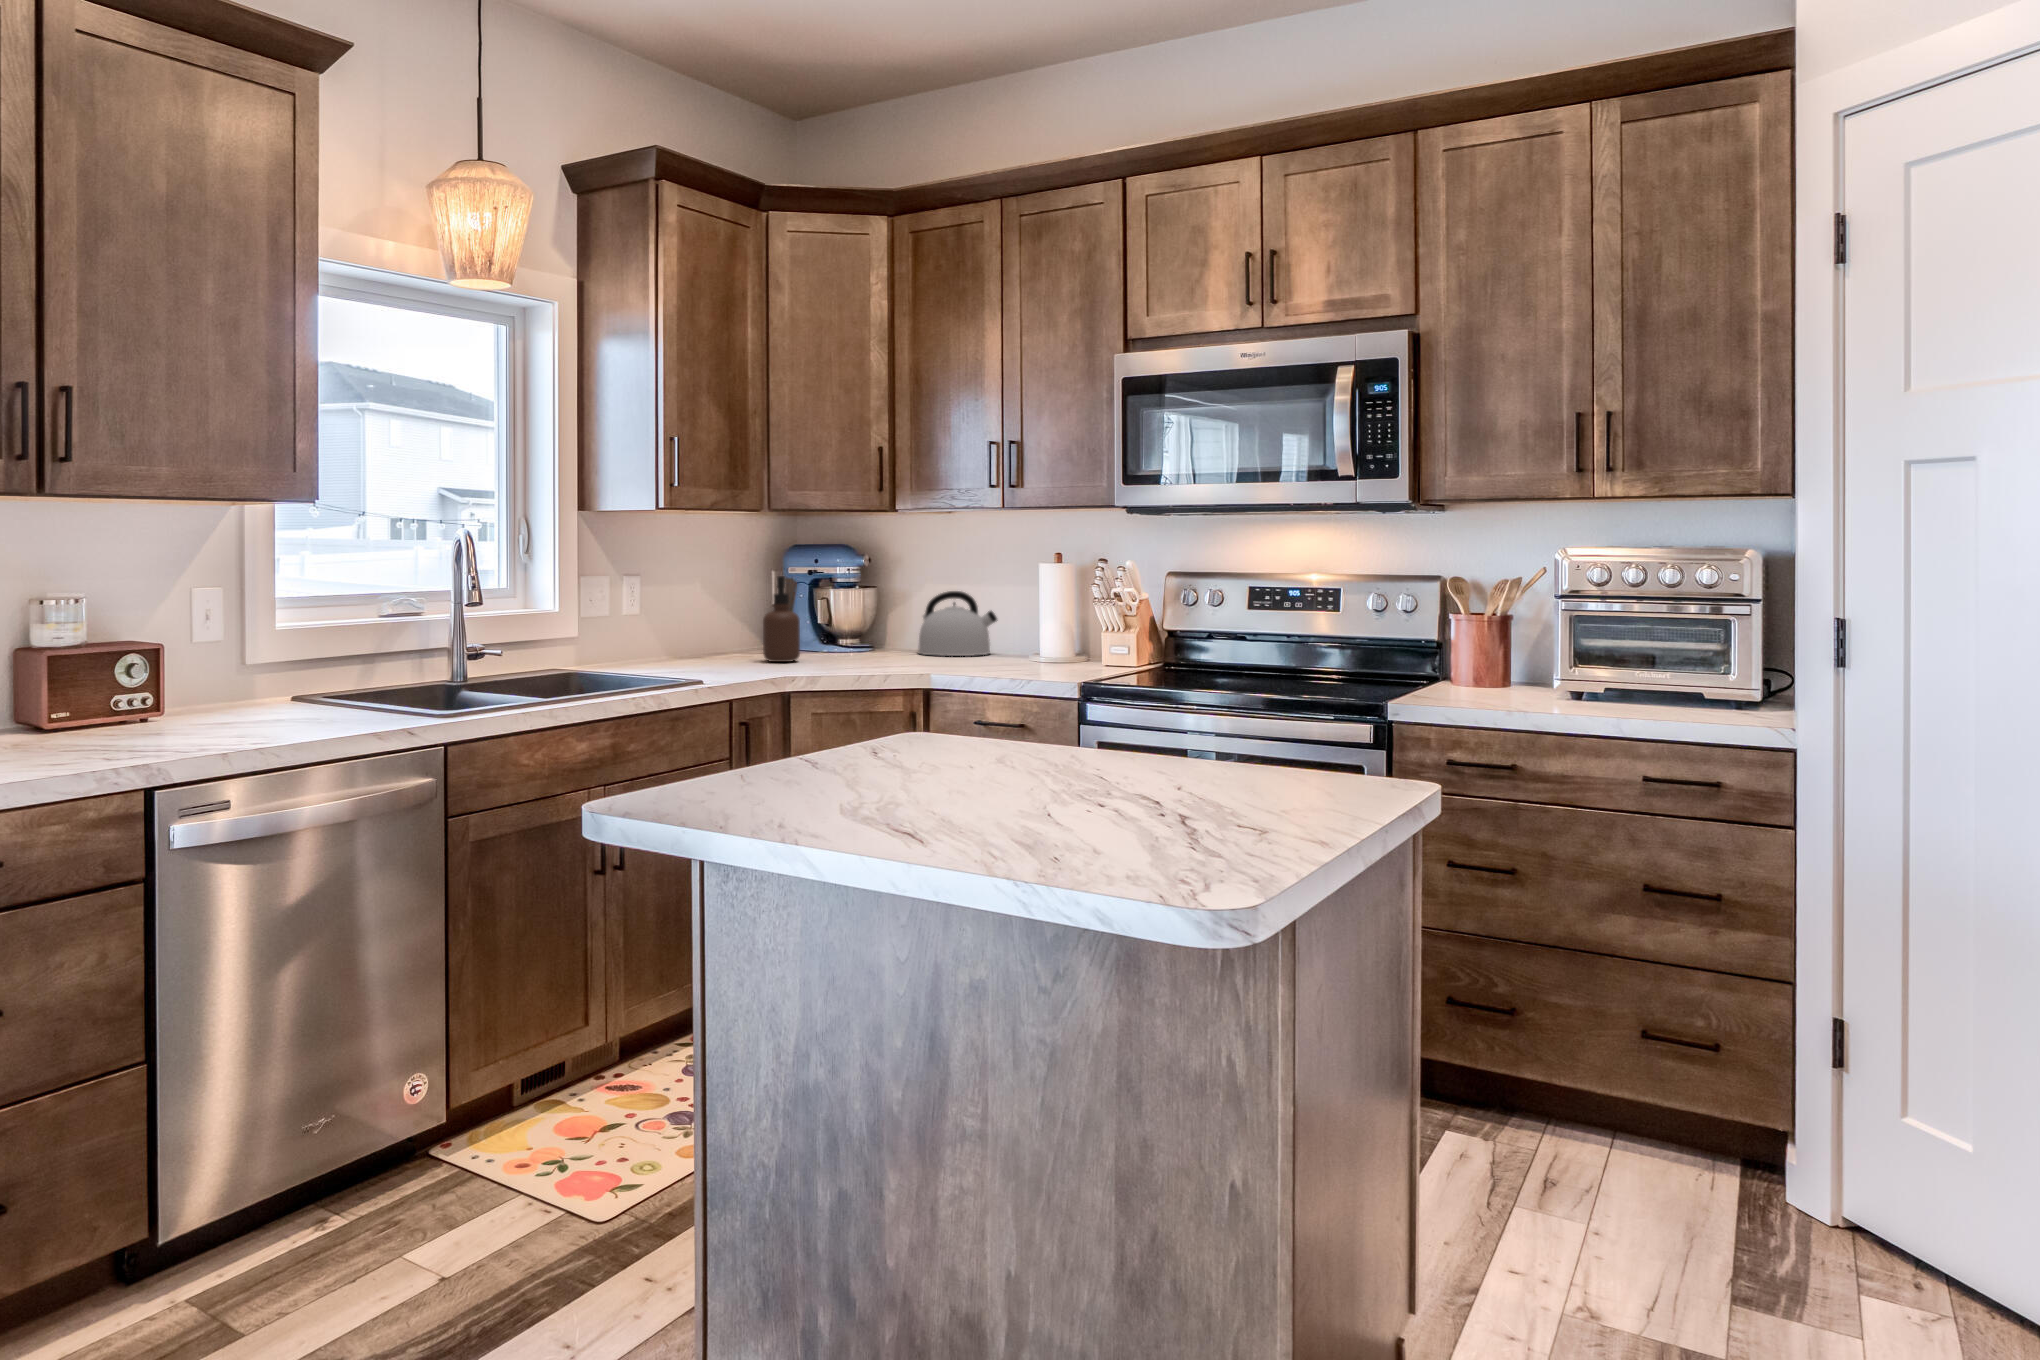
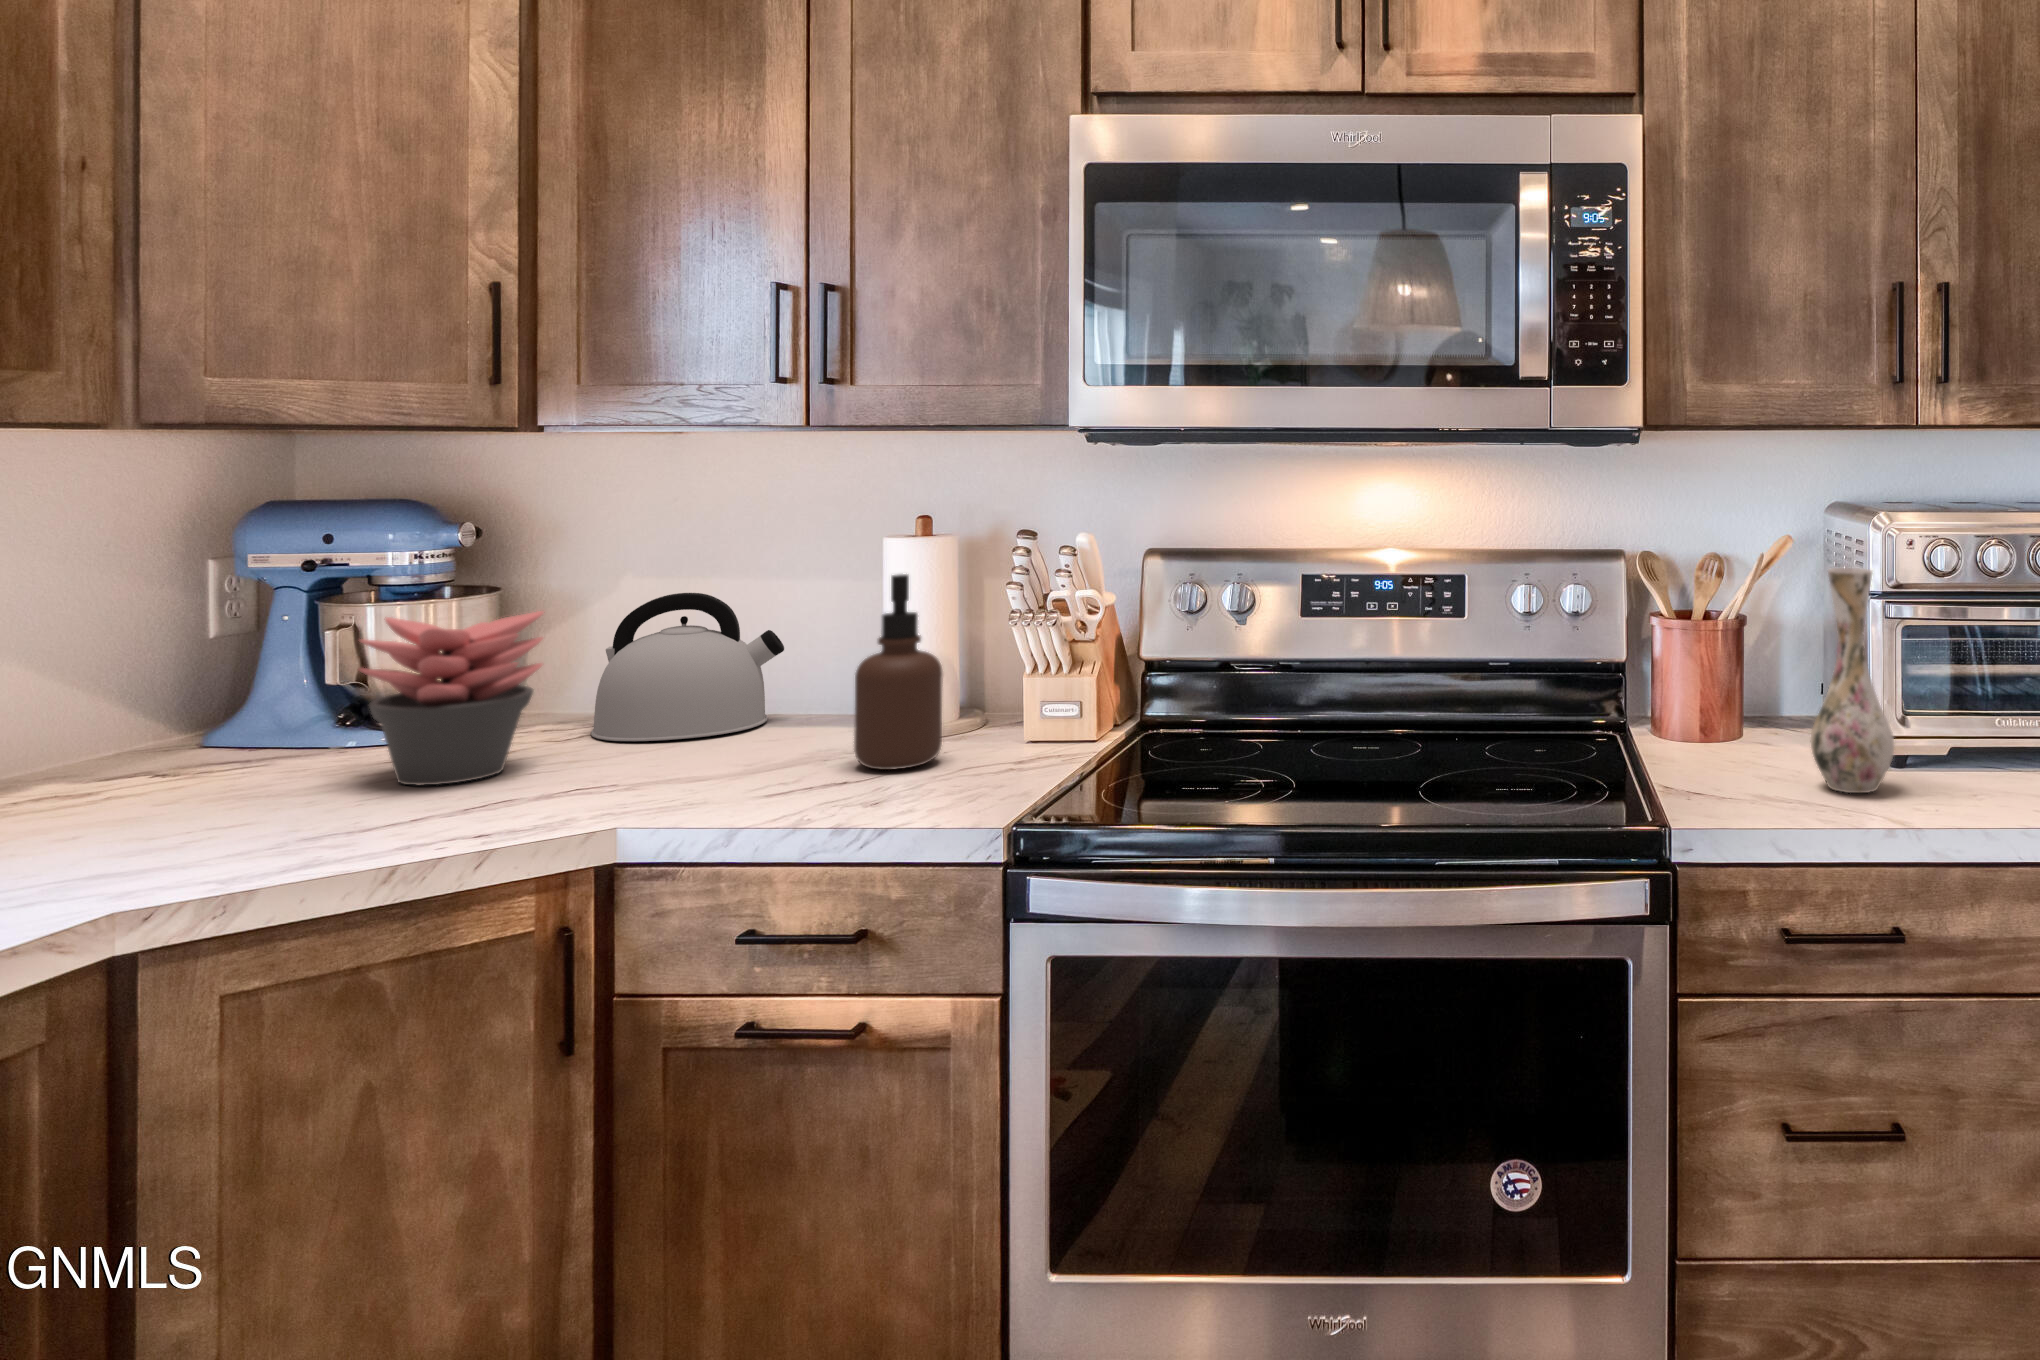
soap dispenser: present [763,576,800,662] -> present [854,574,943,770]
vase: none [1501,579,1552,702] -> present [1811,568,1894,793]
succulent plant: none [834,592,899,660] -> present [359,611,543,785]

